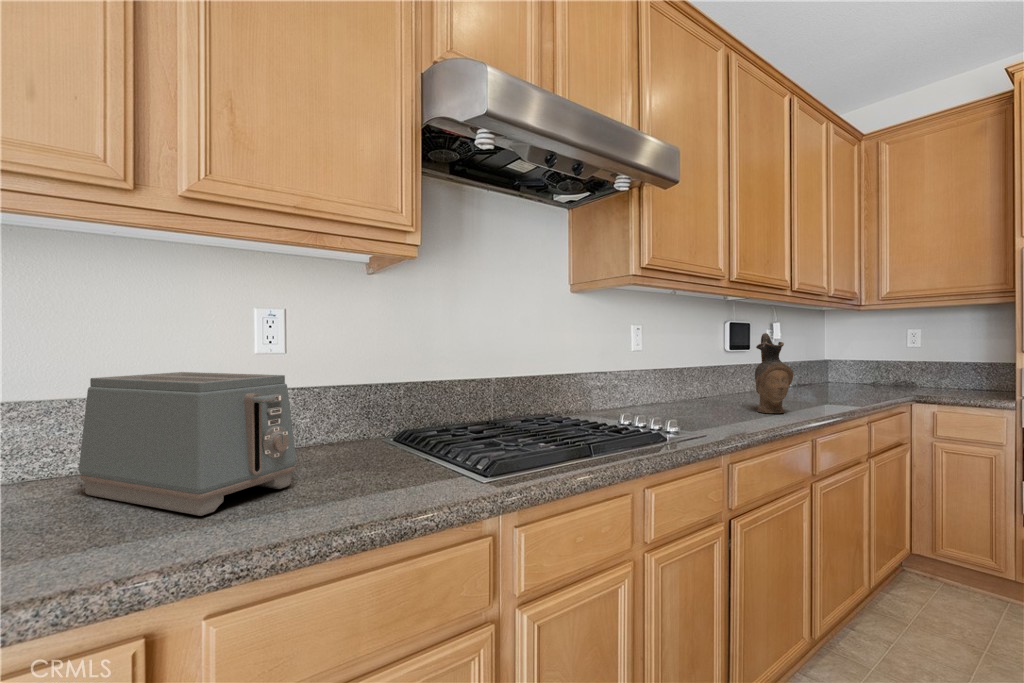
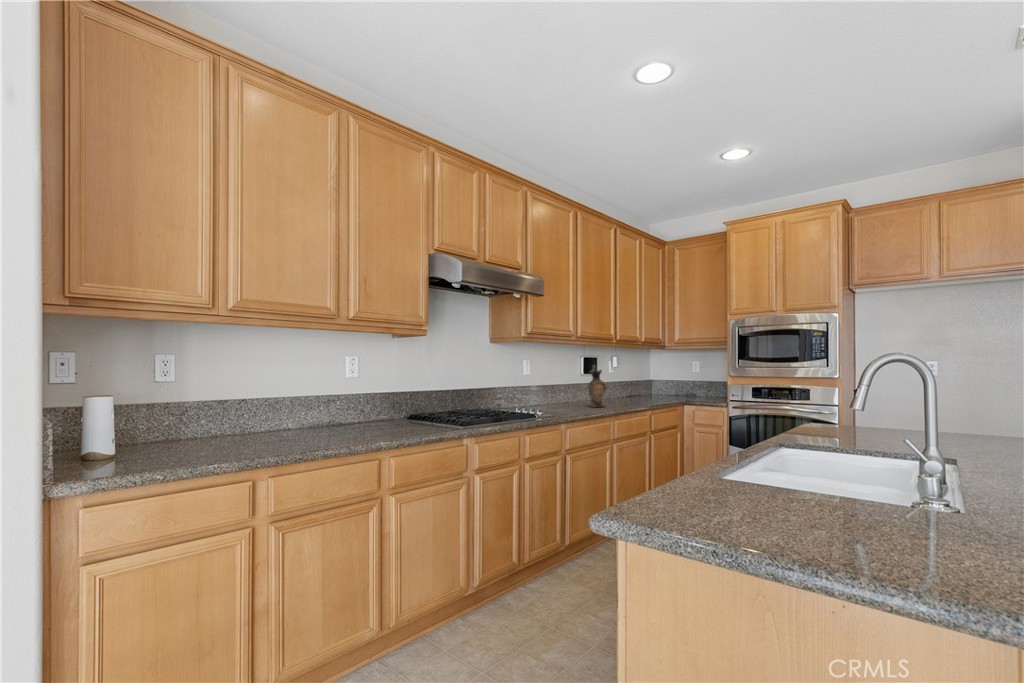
toaster: present [79,372,296,516] -> none [306,385,389,434]

